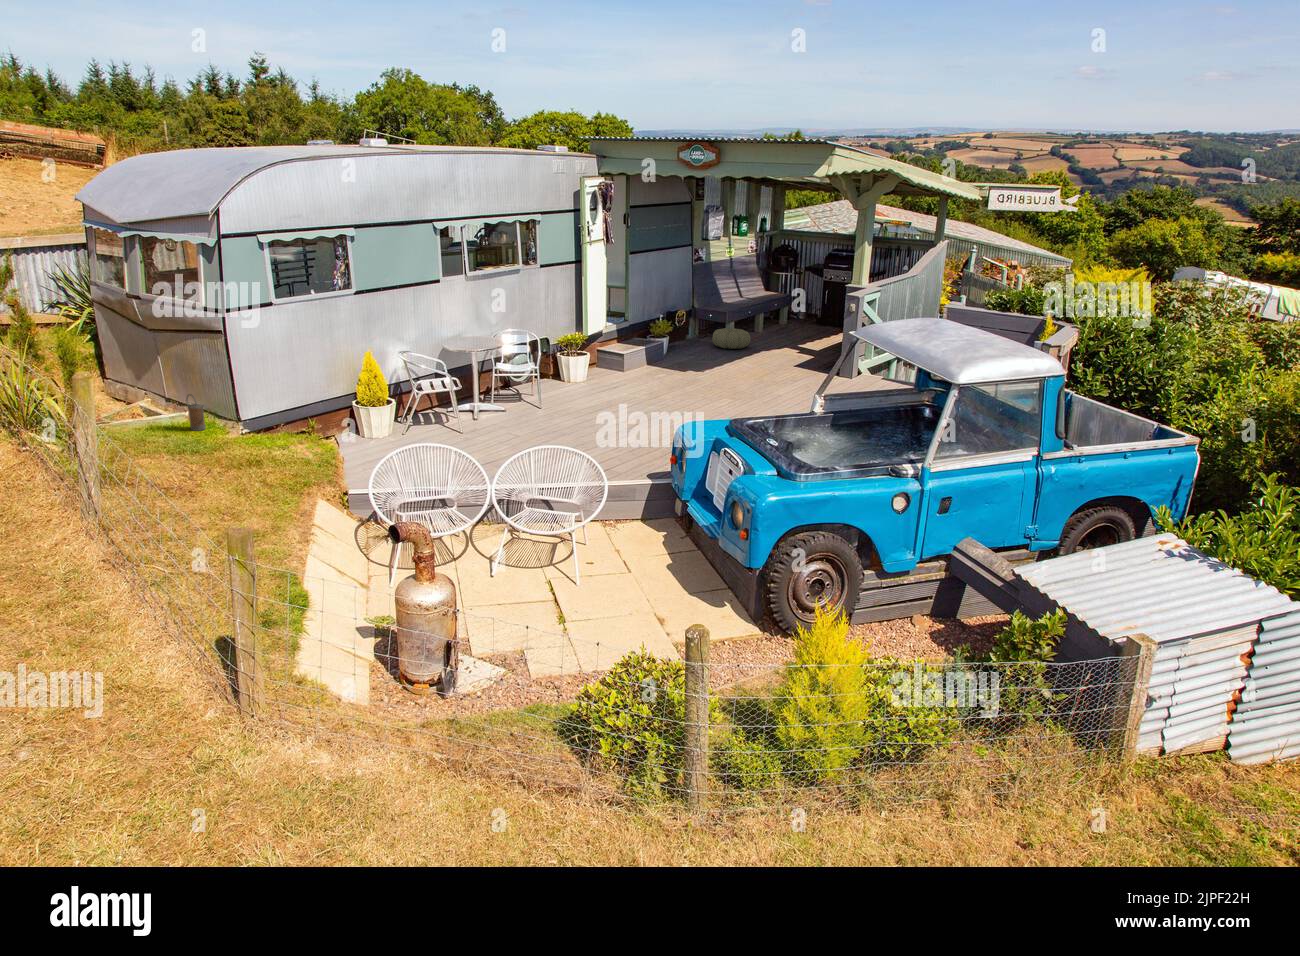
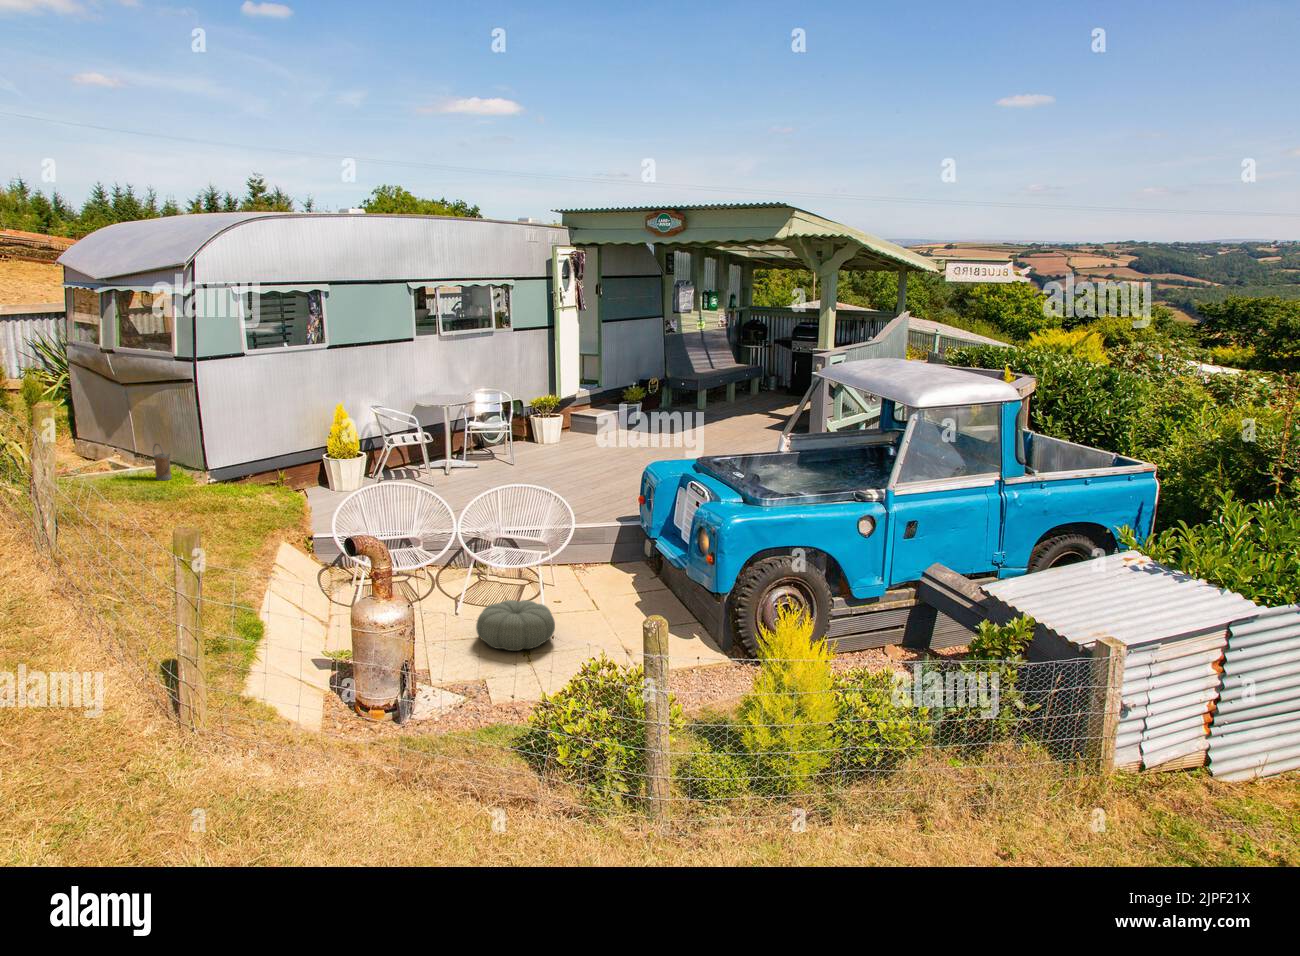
pouf: present [712,328,750,349] -> present [476,600,555,651]

